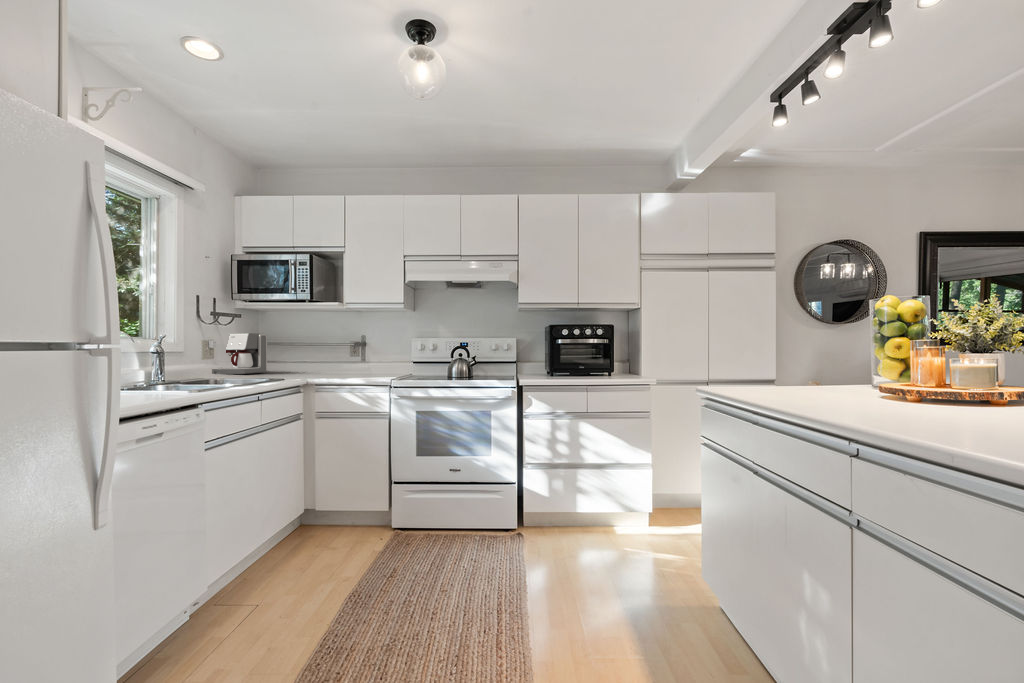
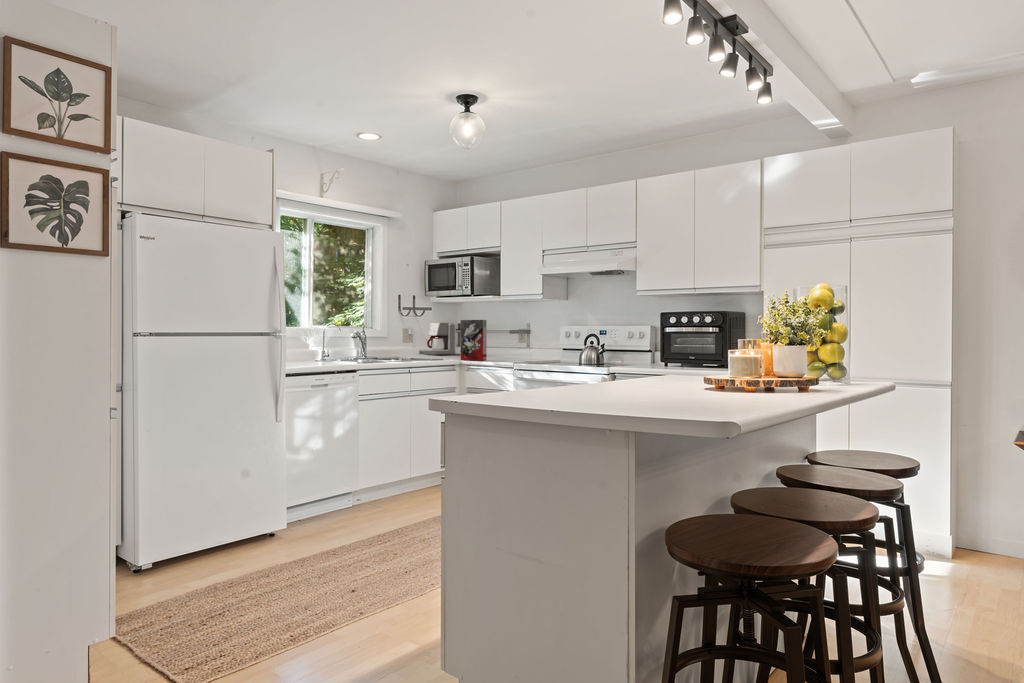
cereal box: none [304,329,339,380] -> present [461,320,486,361]

